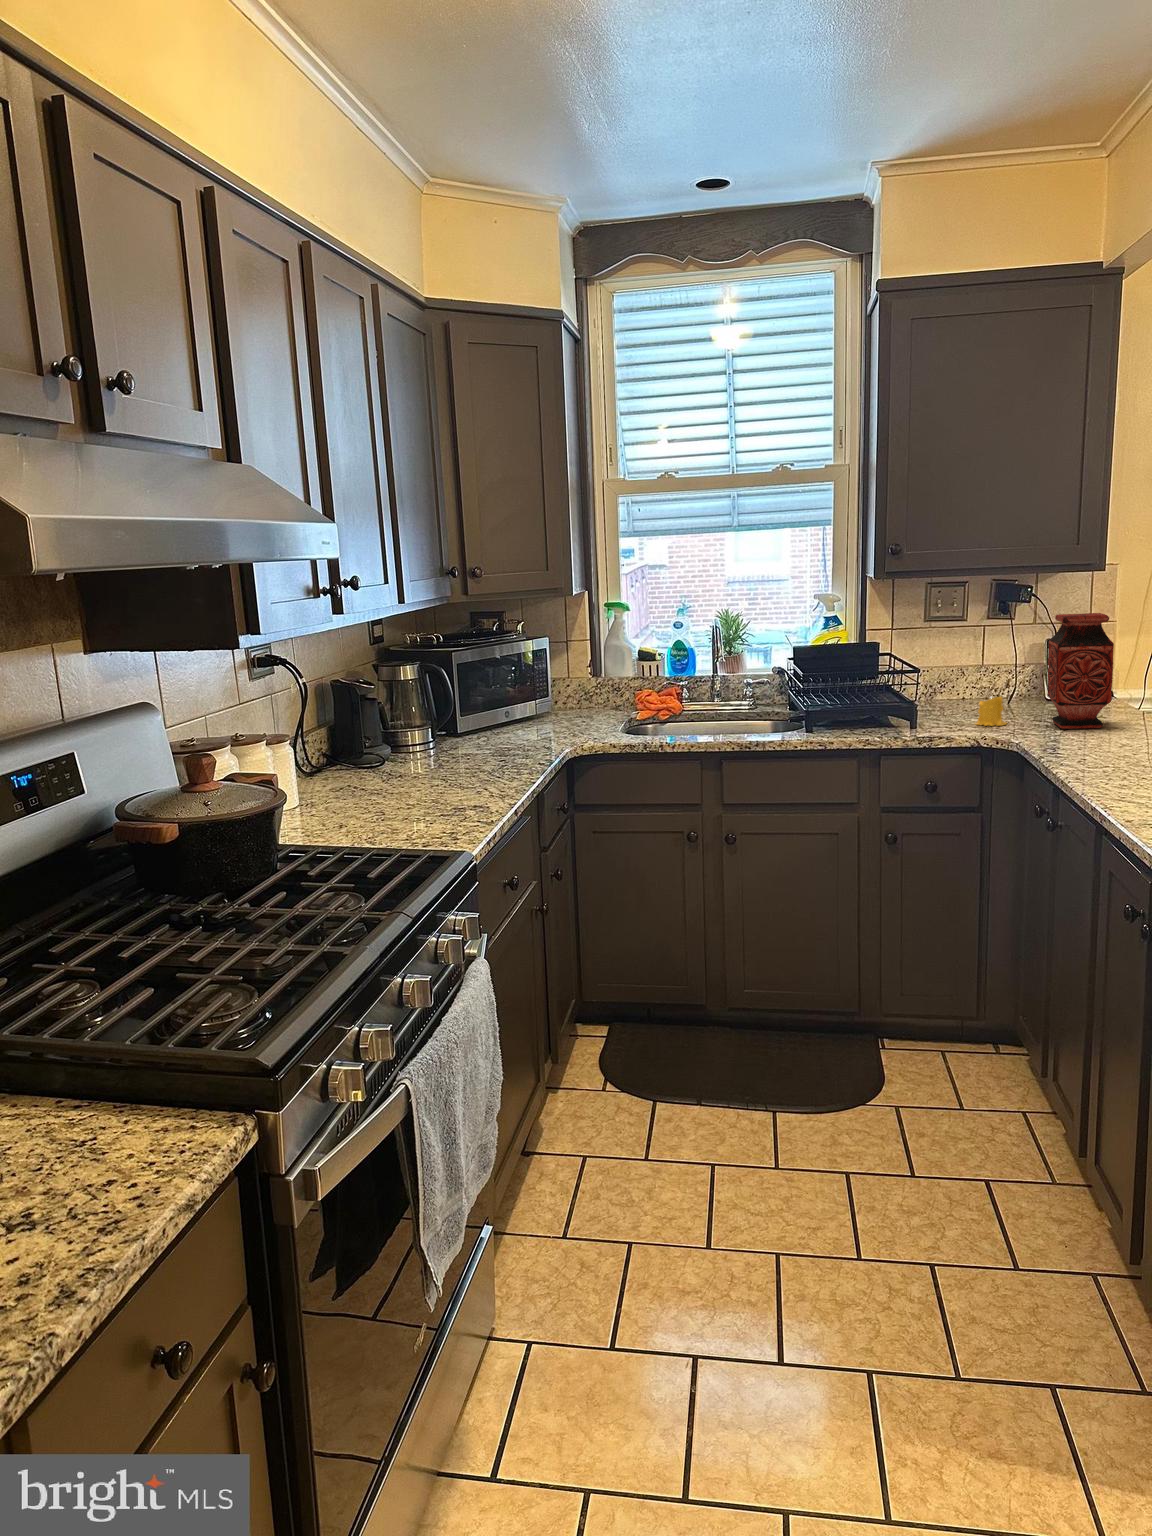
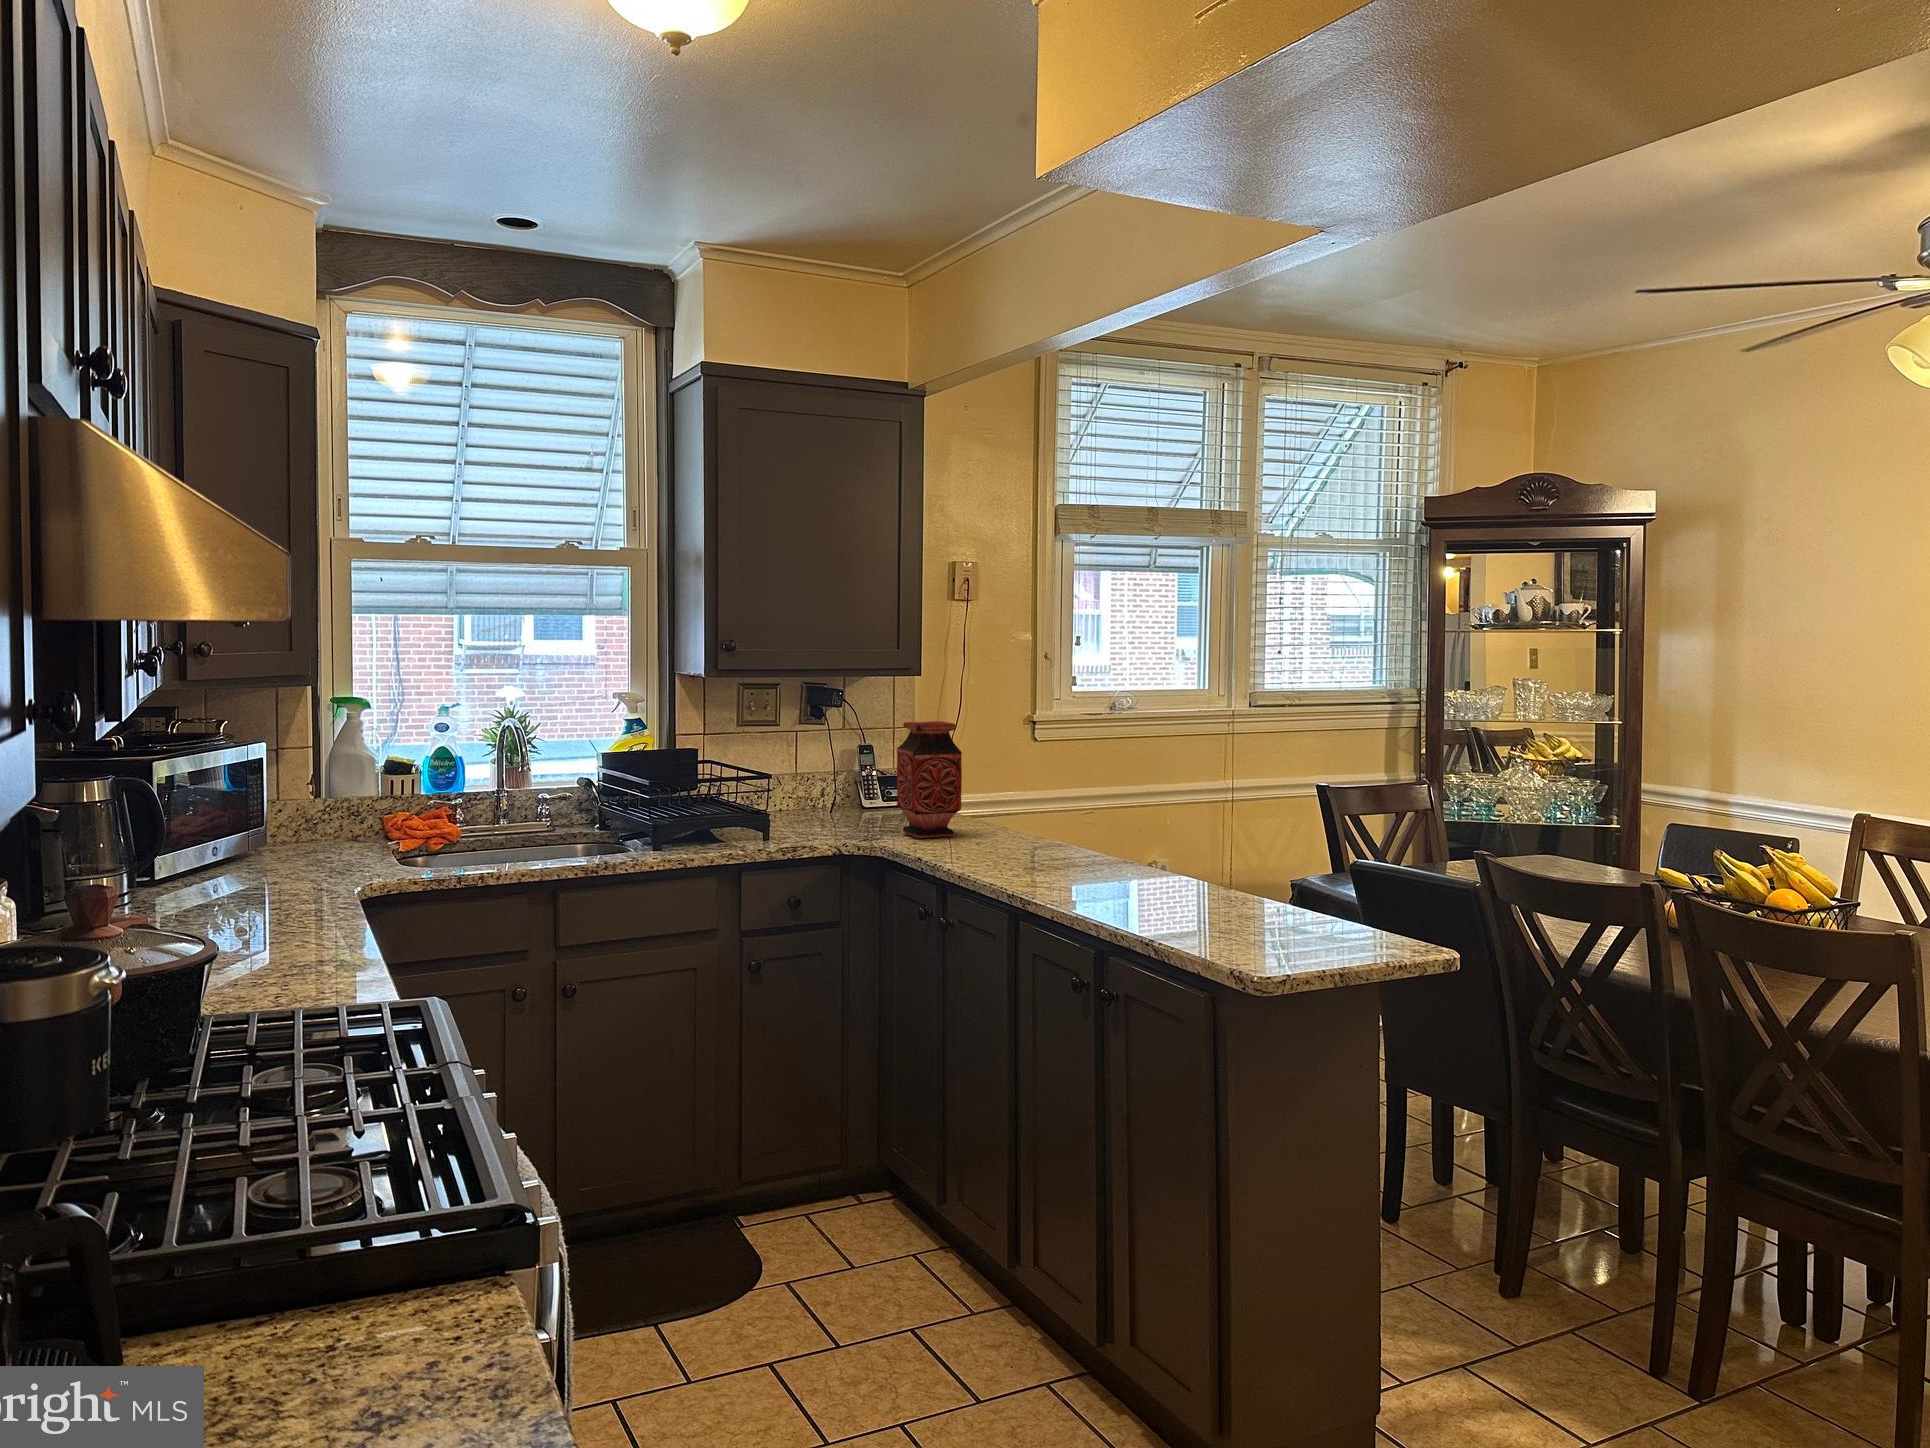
candle: present [975,696,1007,726] -> none [827,805,861,839]

